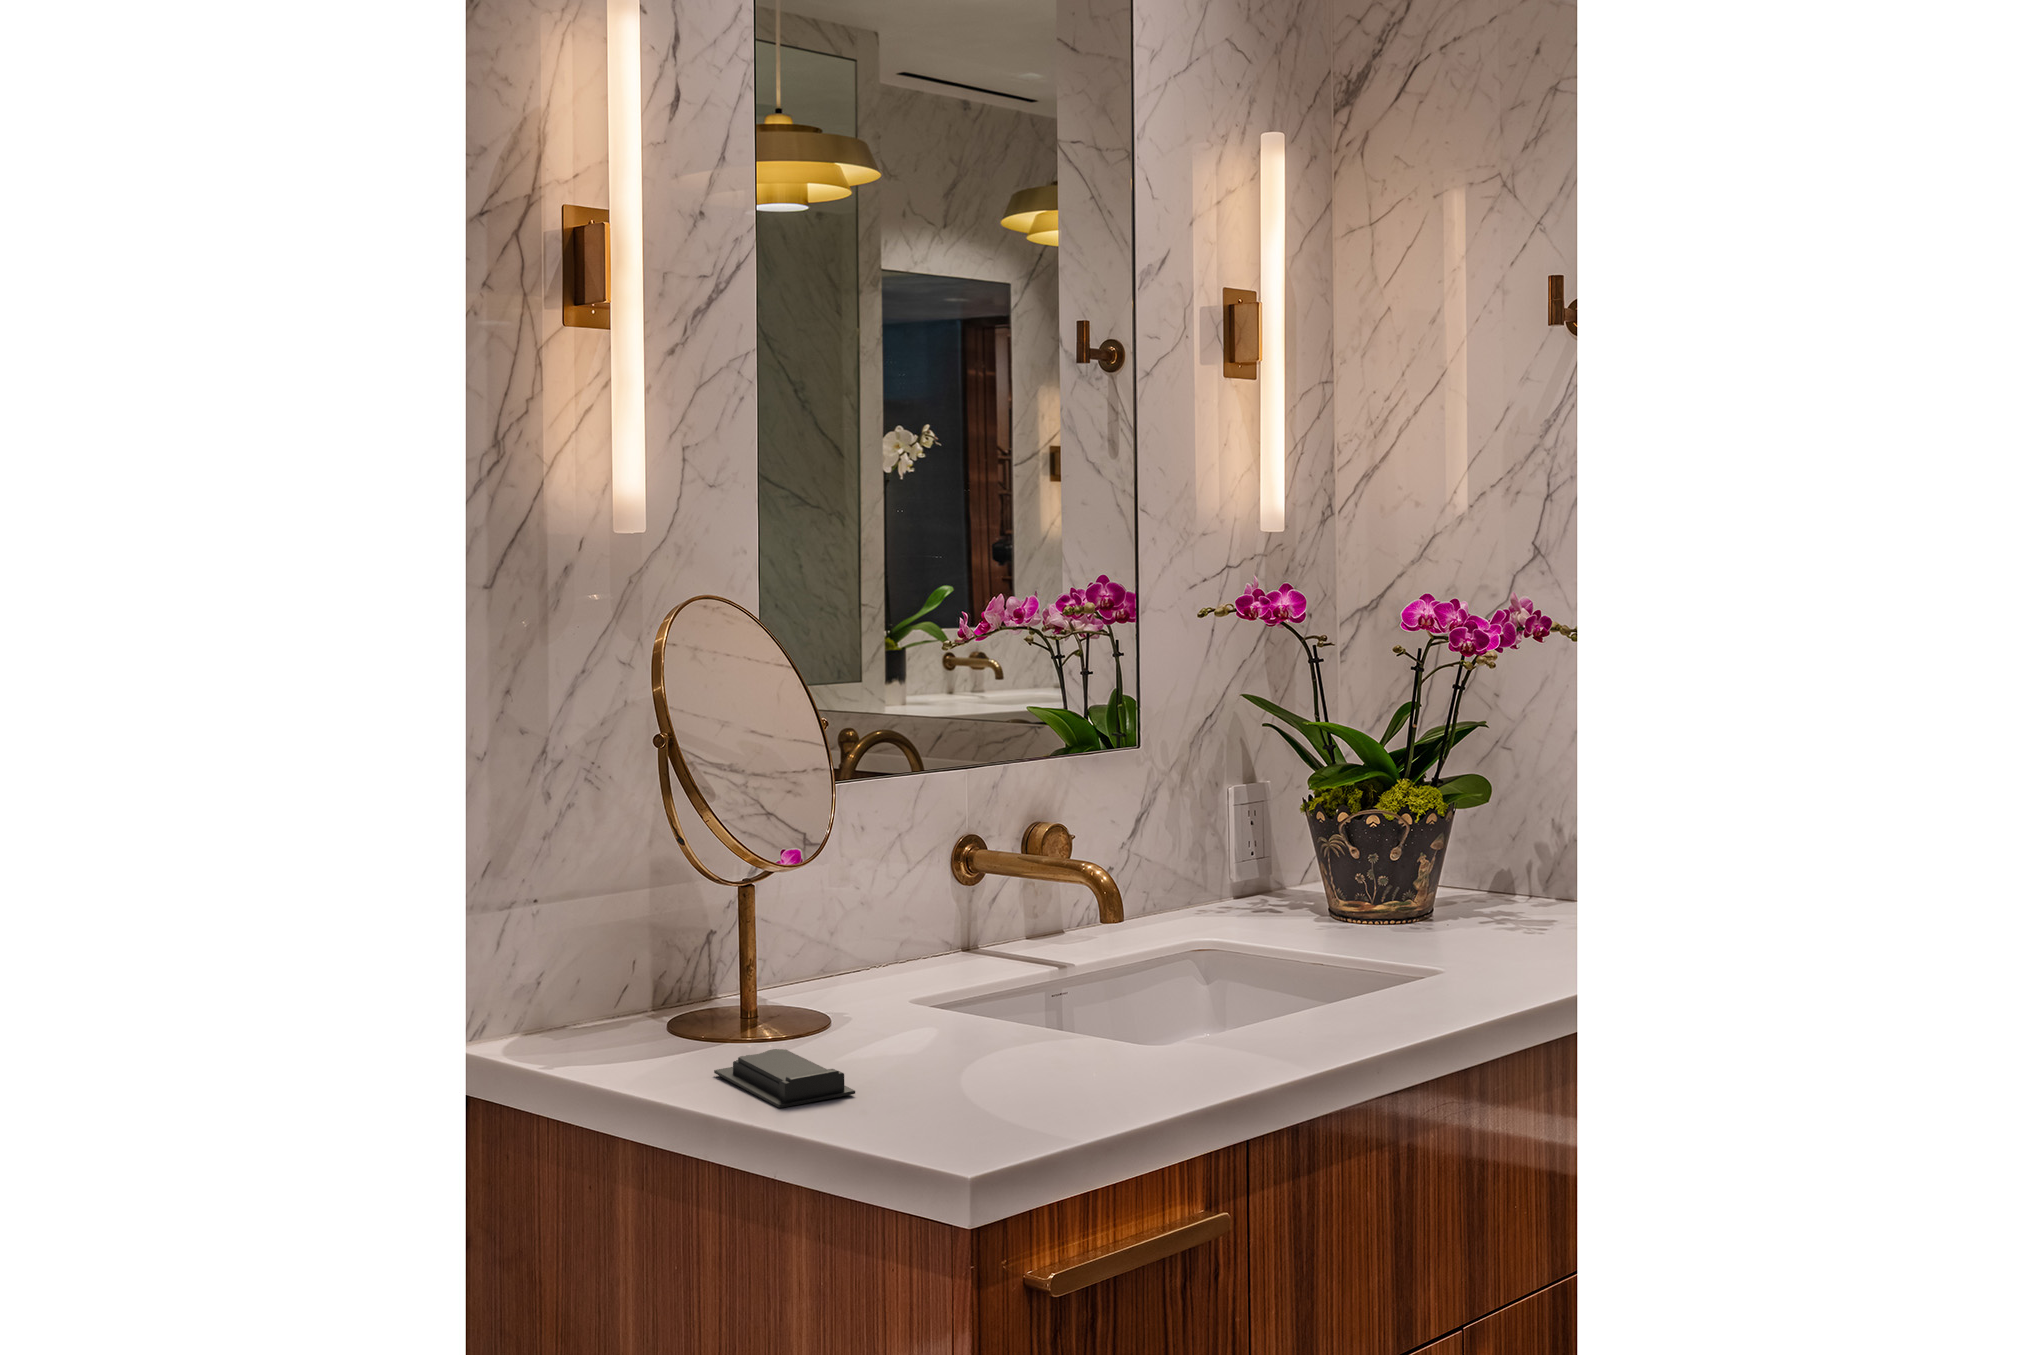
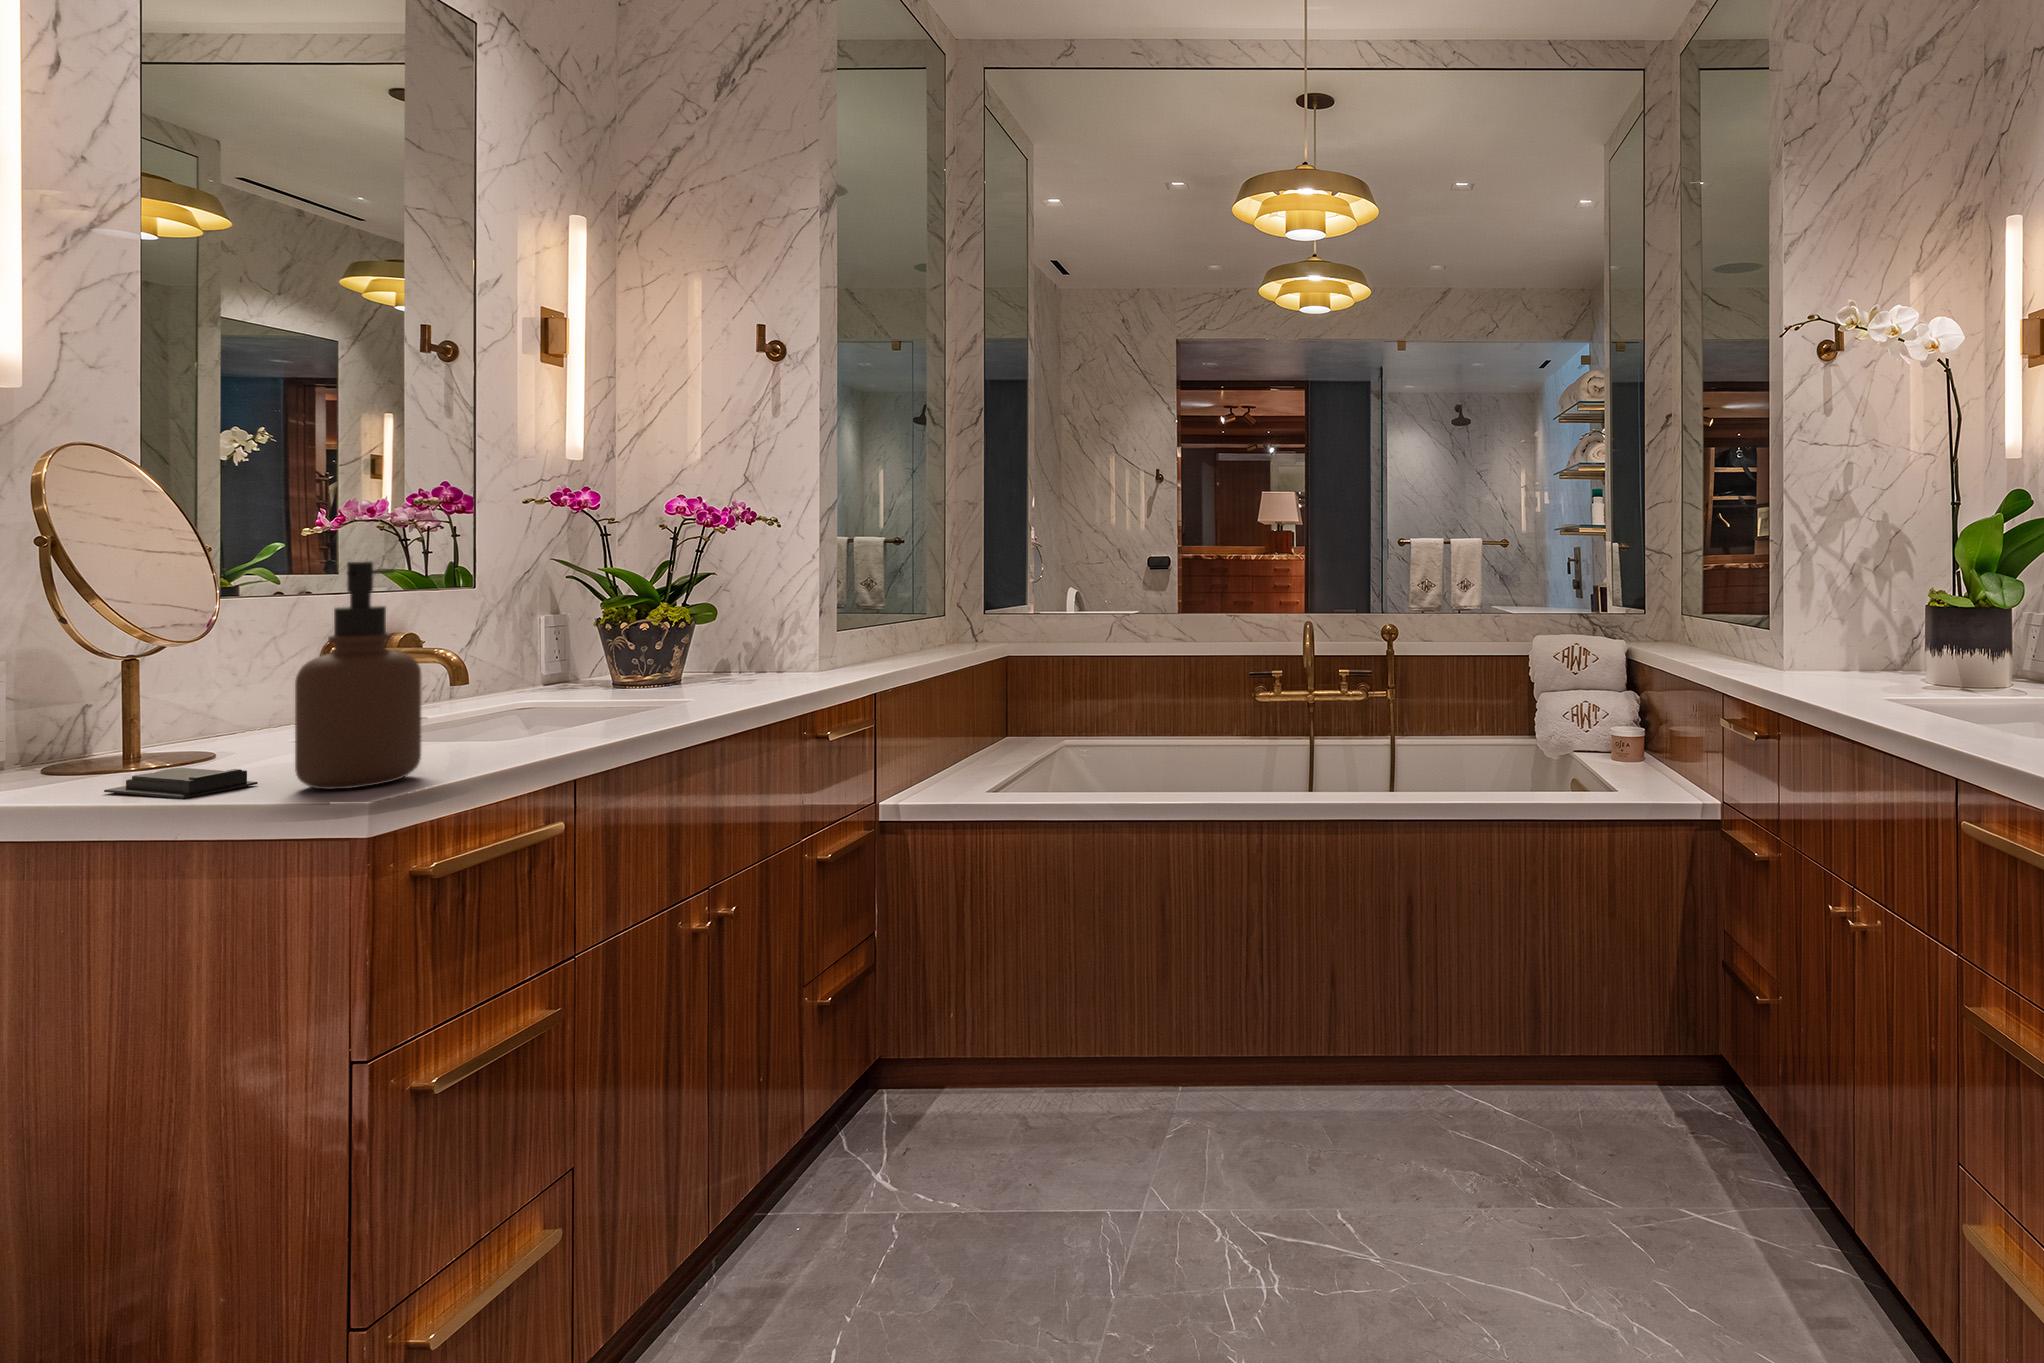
soap dispenser: none [887,788,1029,1132] -> present [295,561,422,789]

